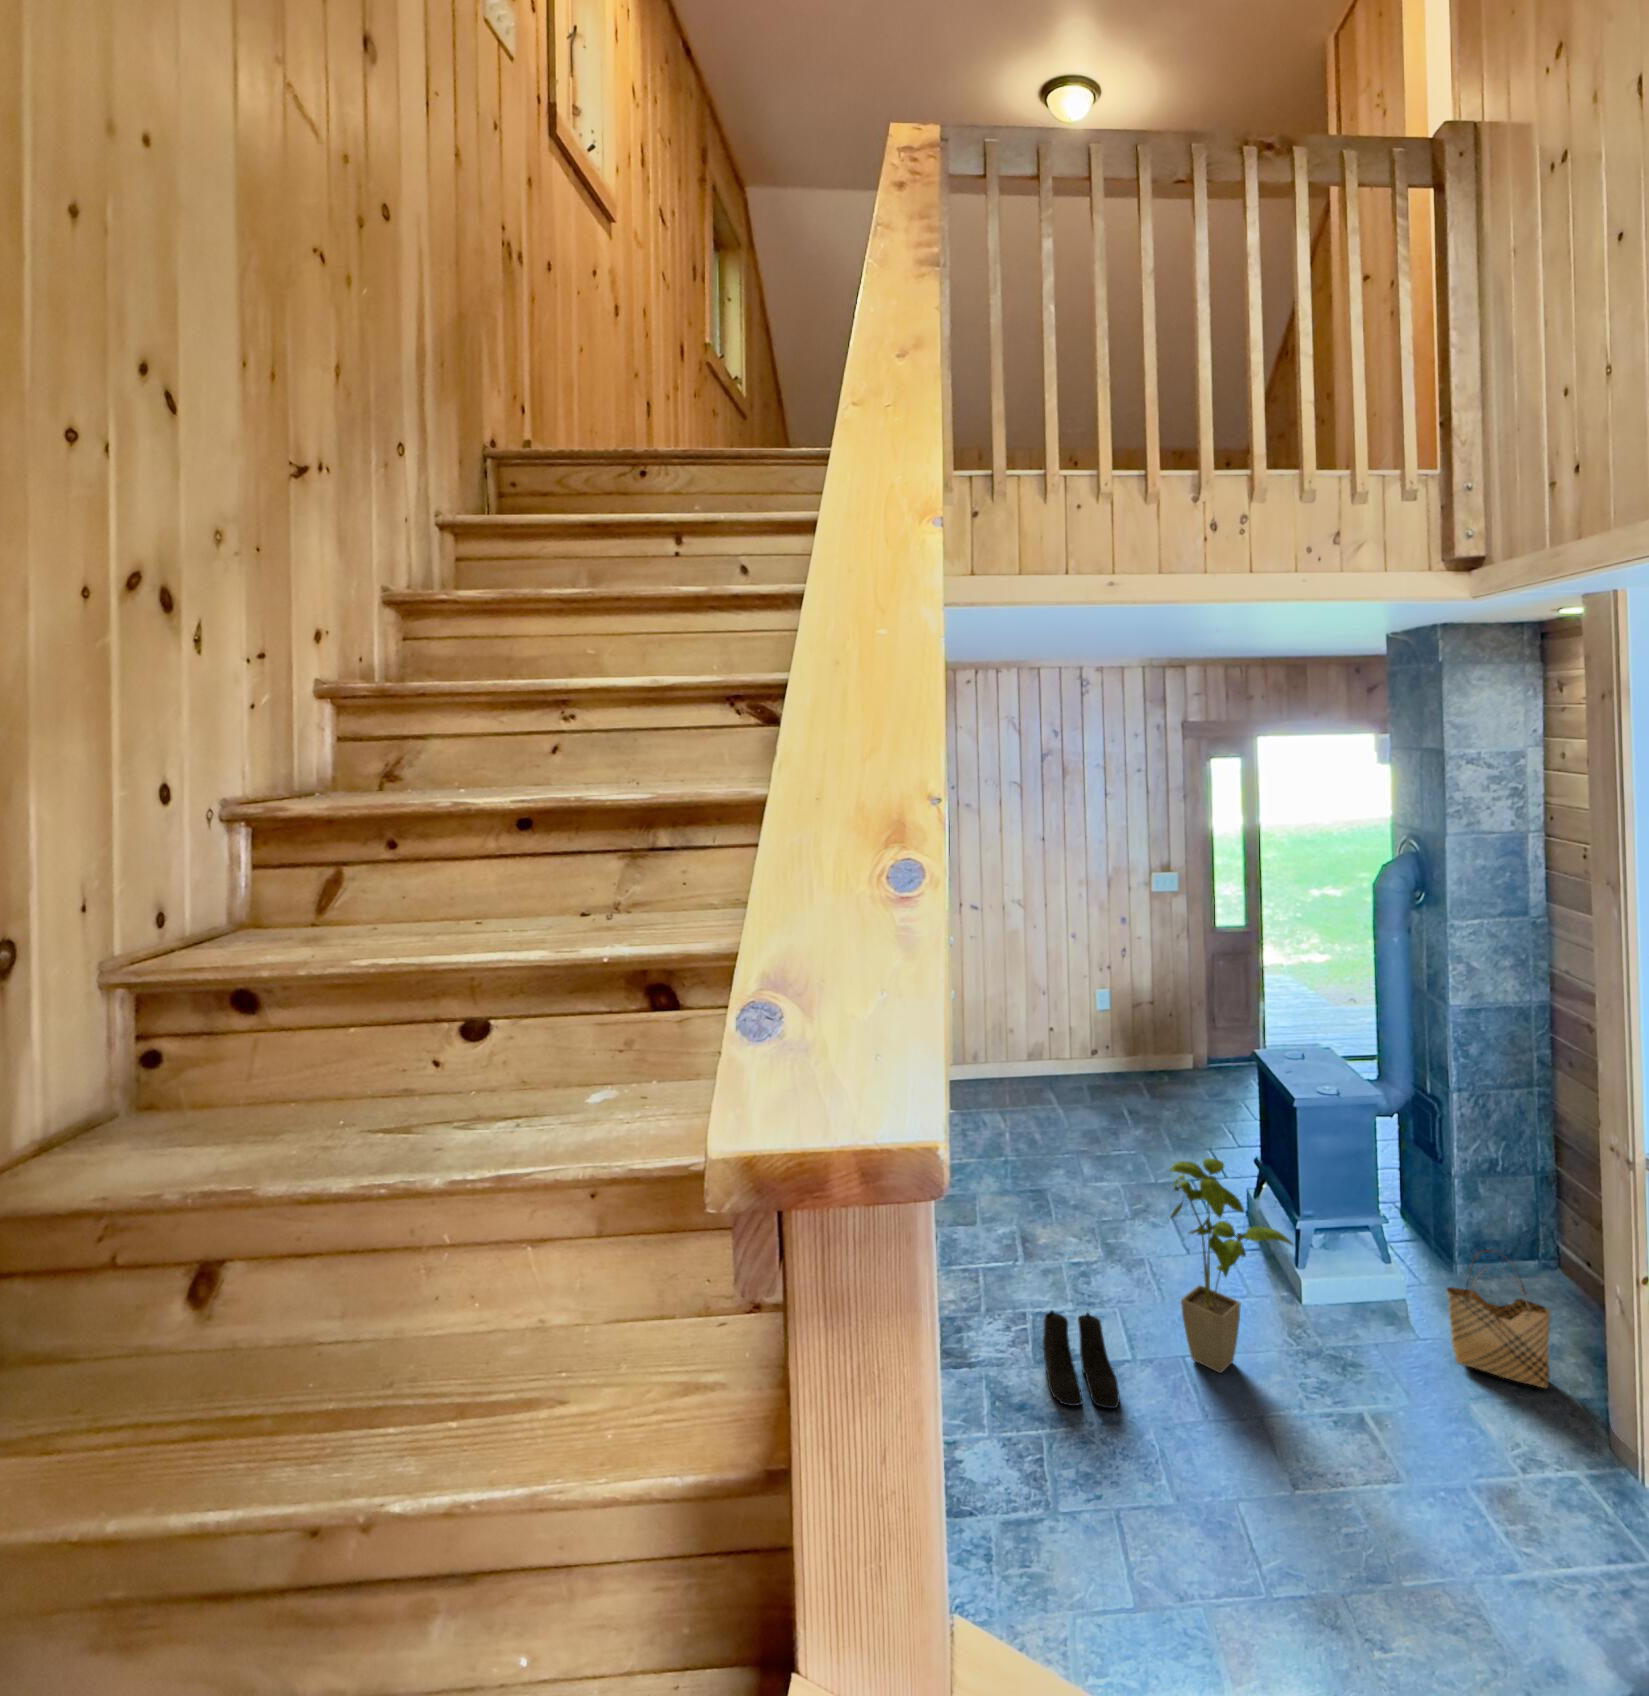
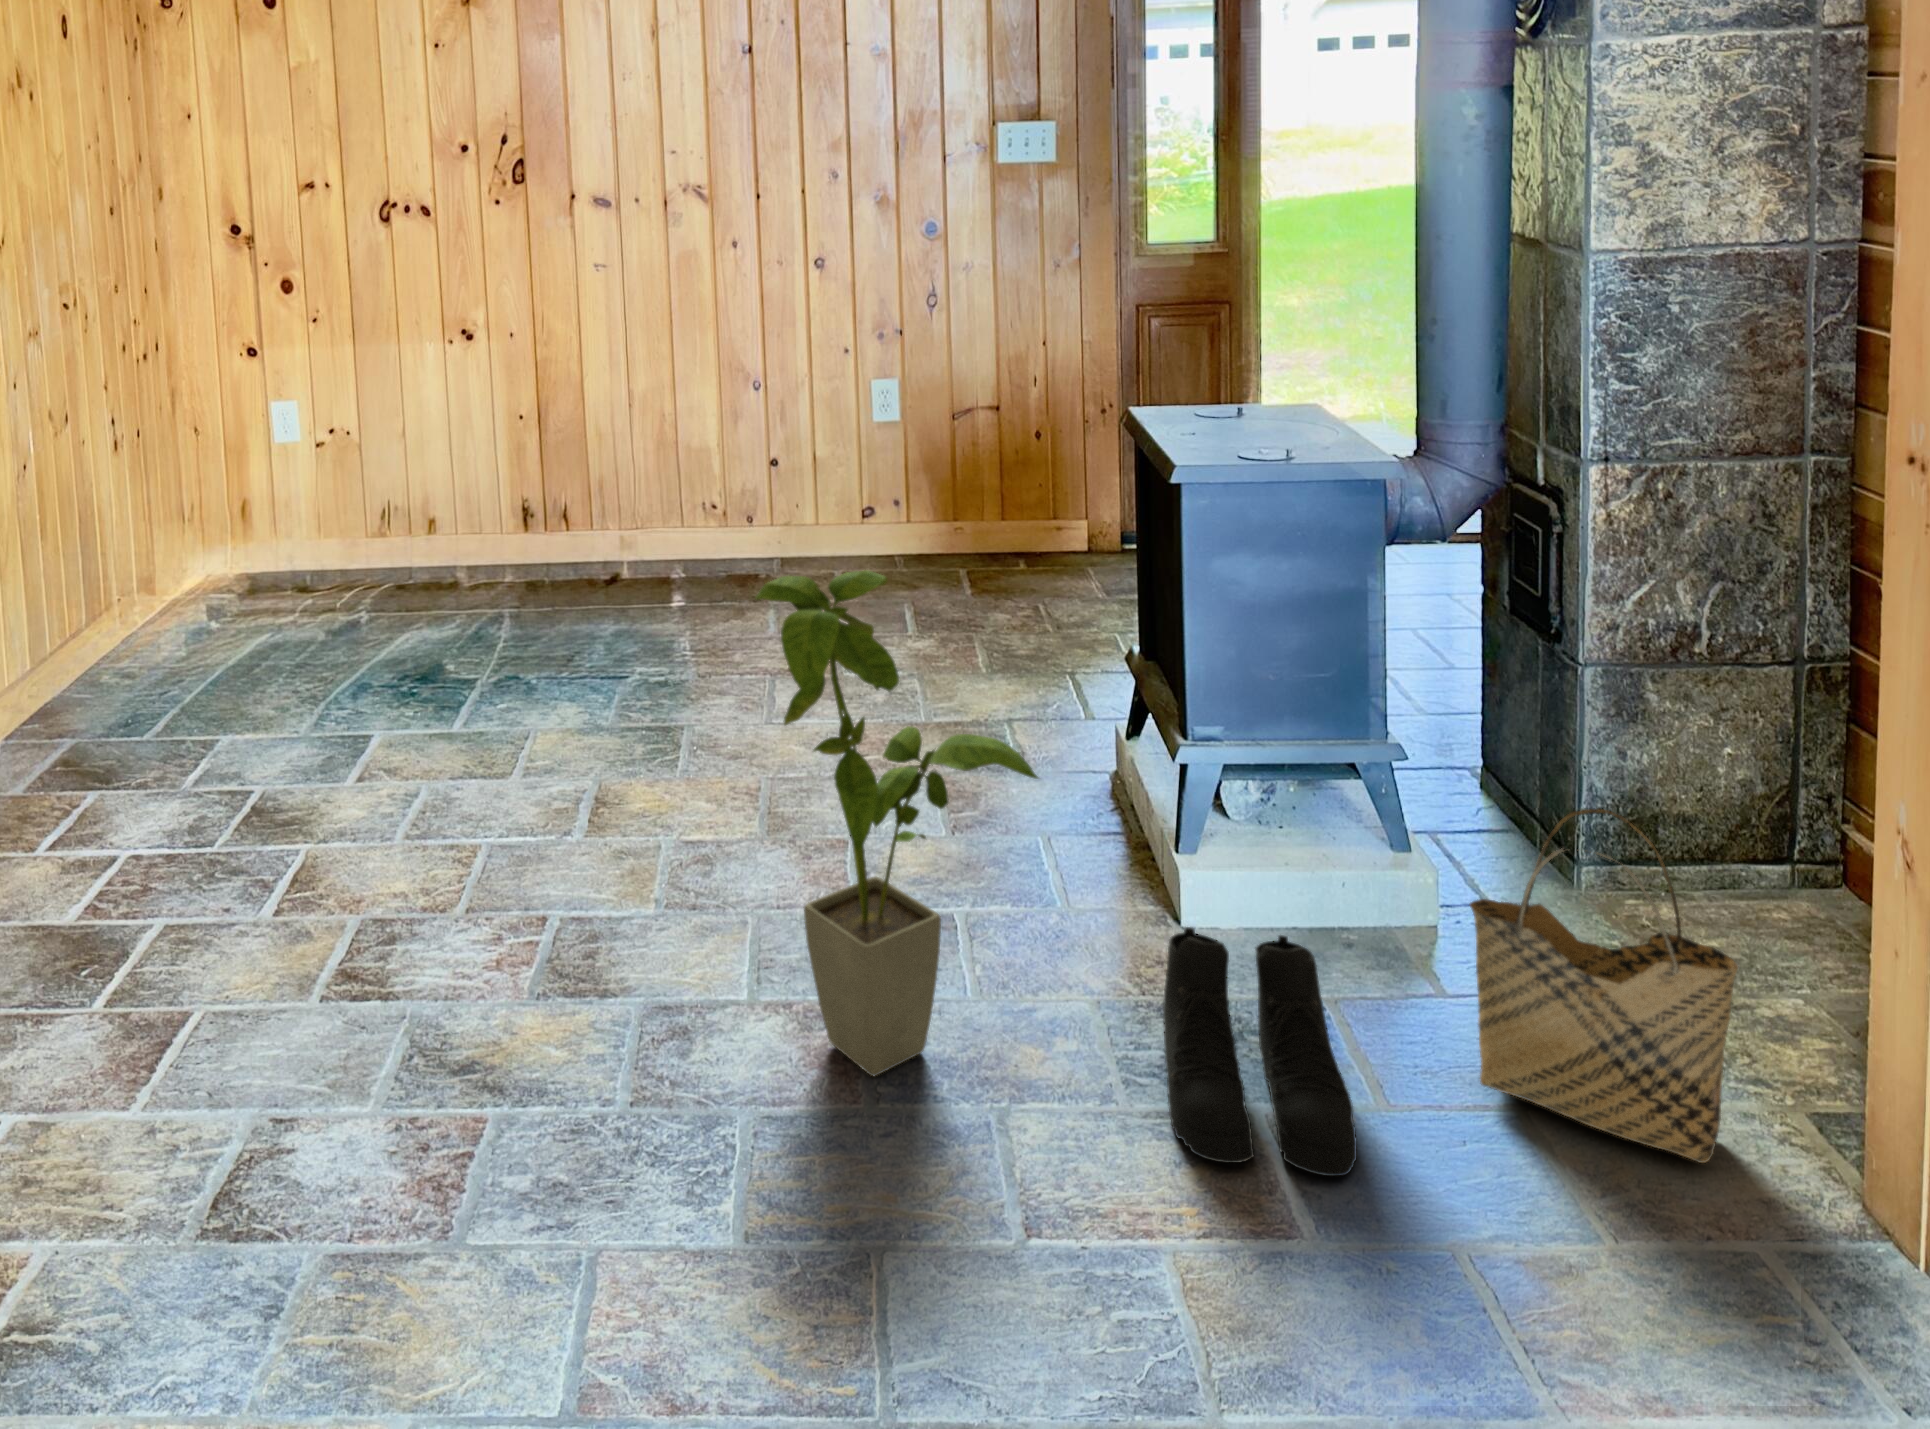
boots: present [1043,1310,1120,1408] -> present [1163,927,1357,1176]

